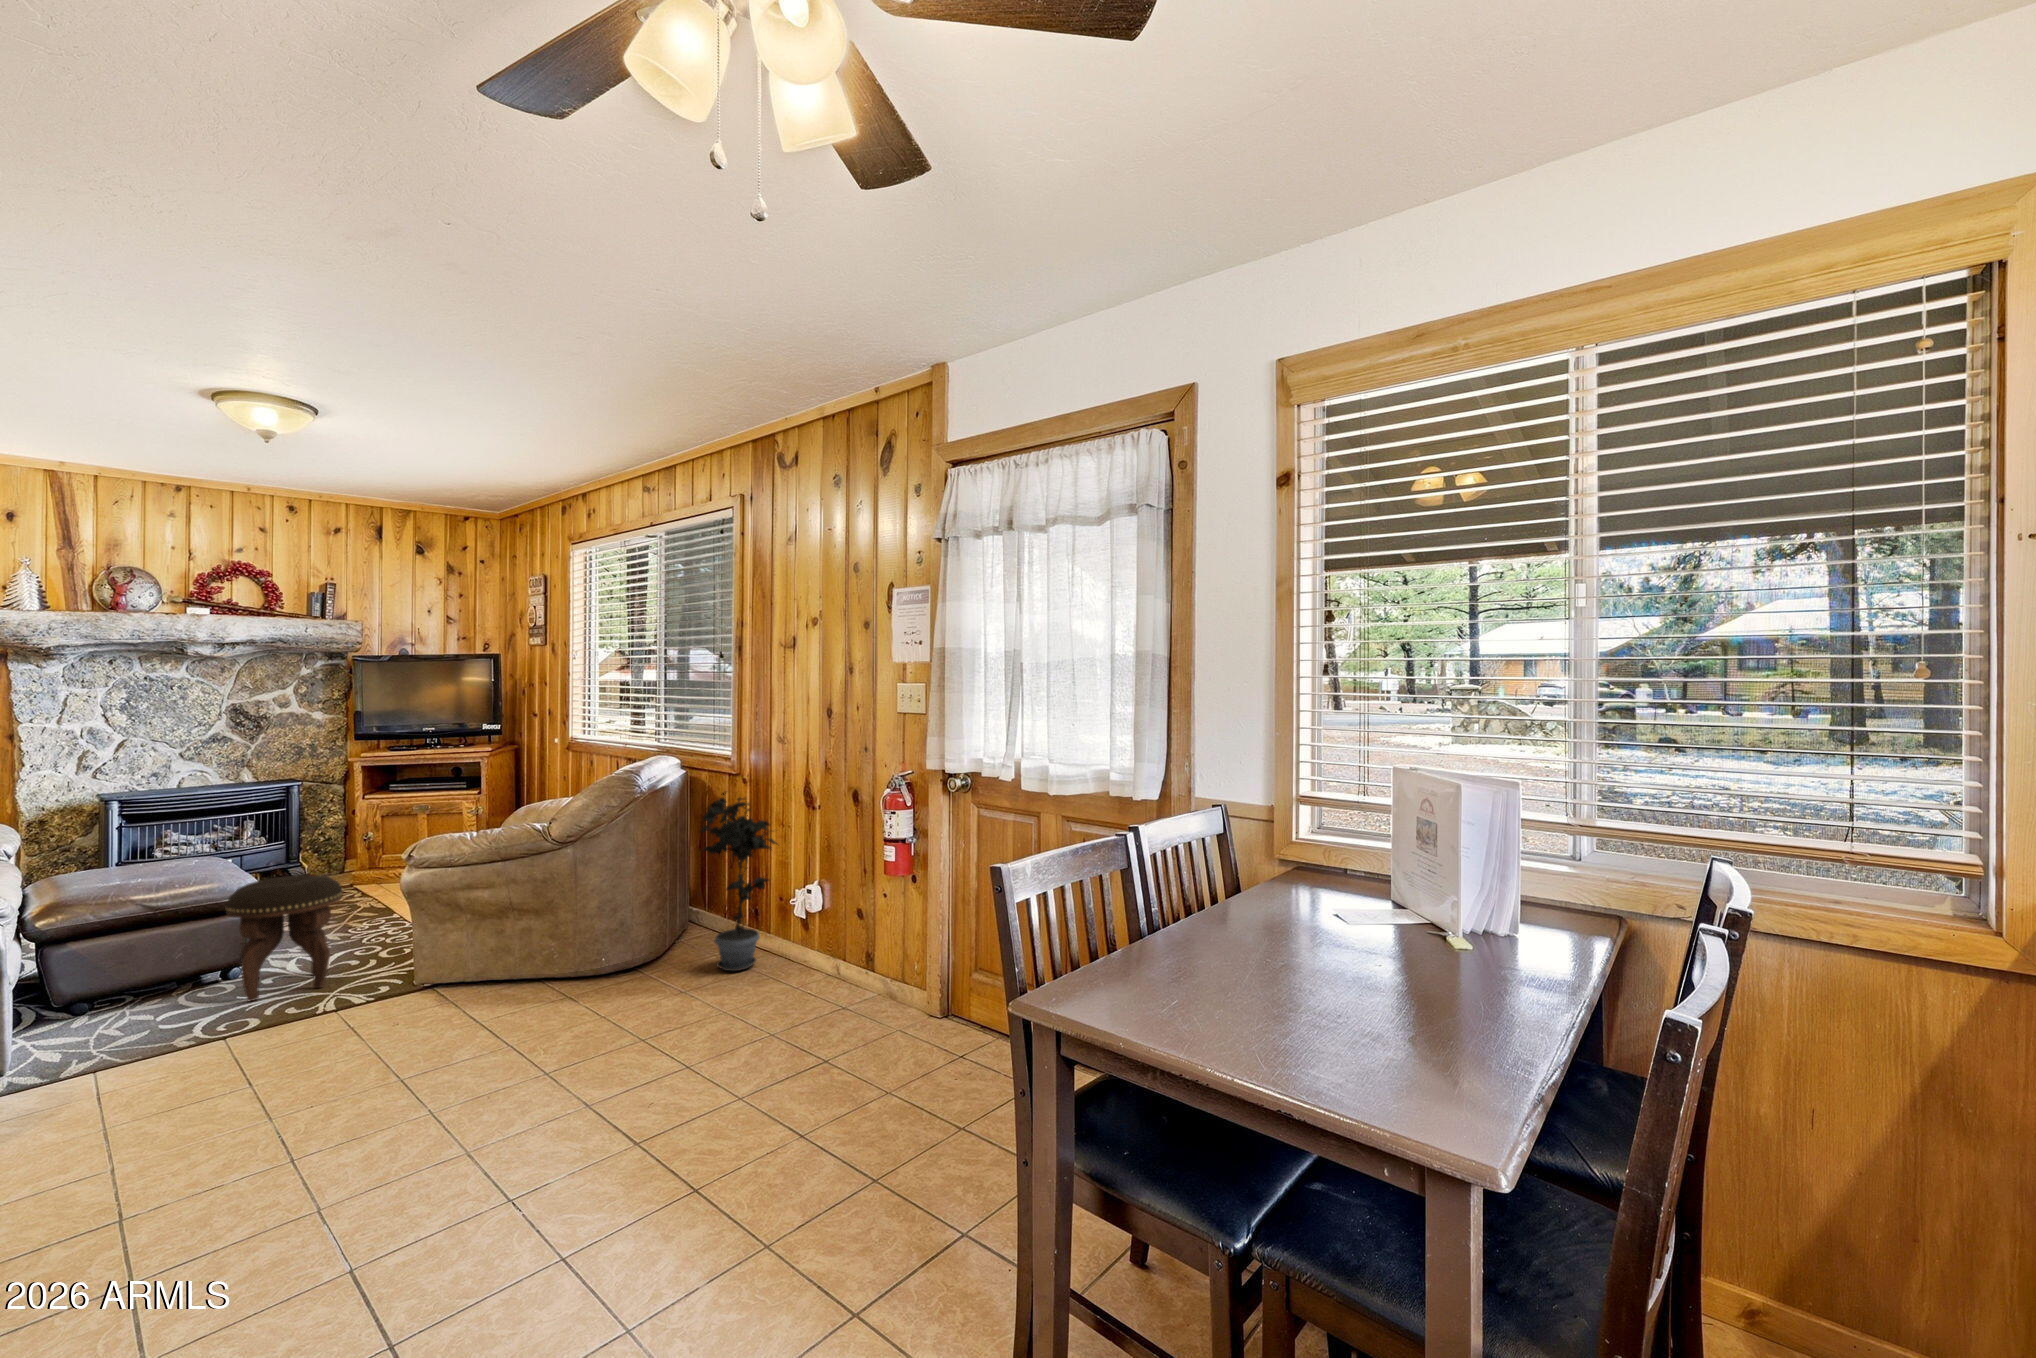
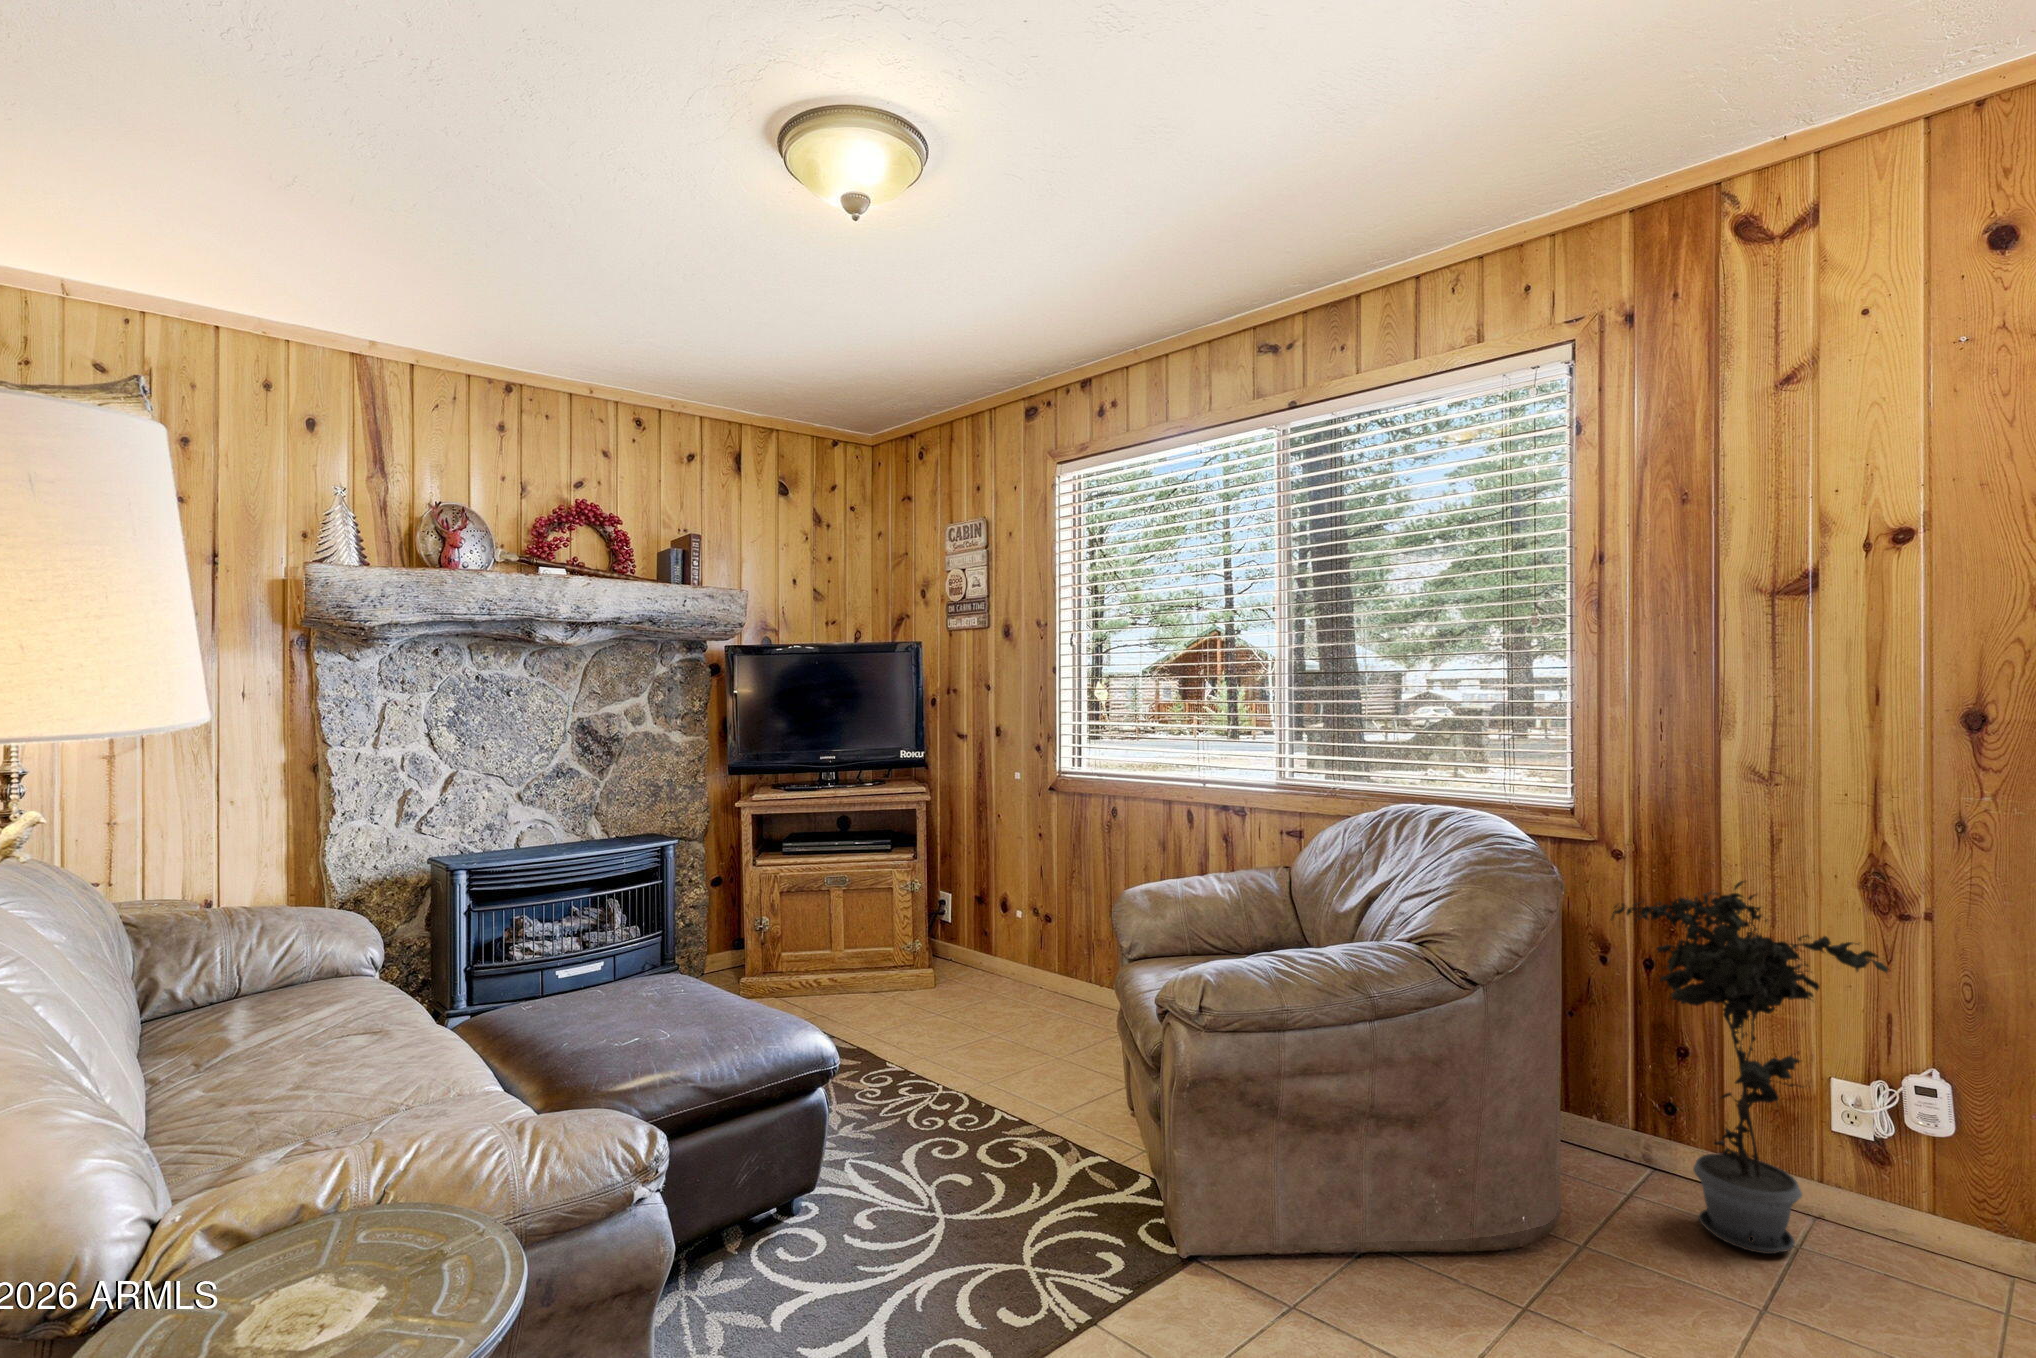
footstool: present [225,875,342,1001] -> none [831,1027,999,1291]

